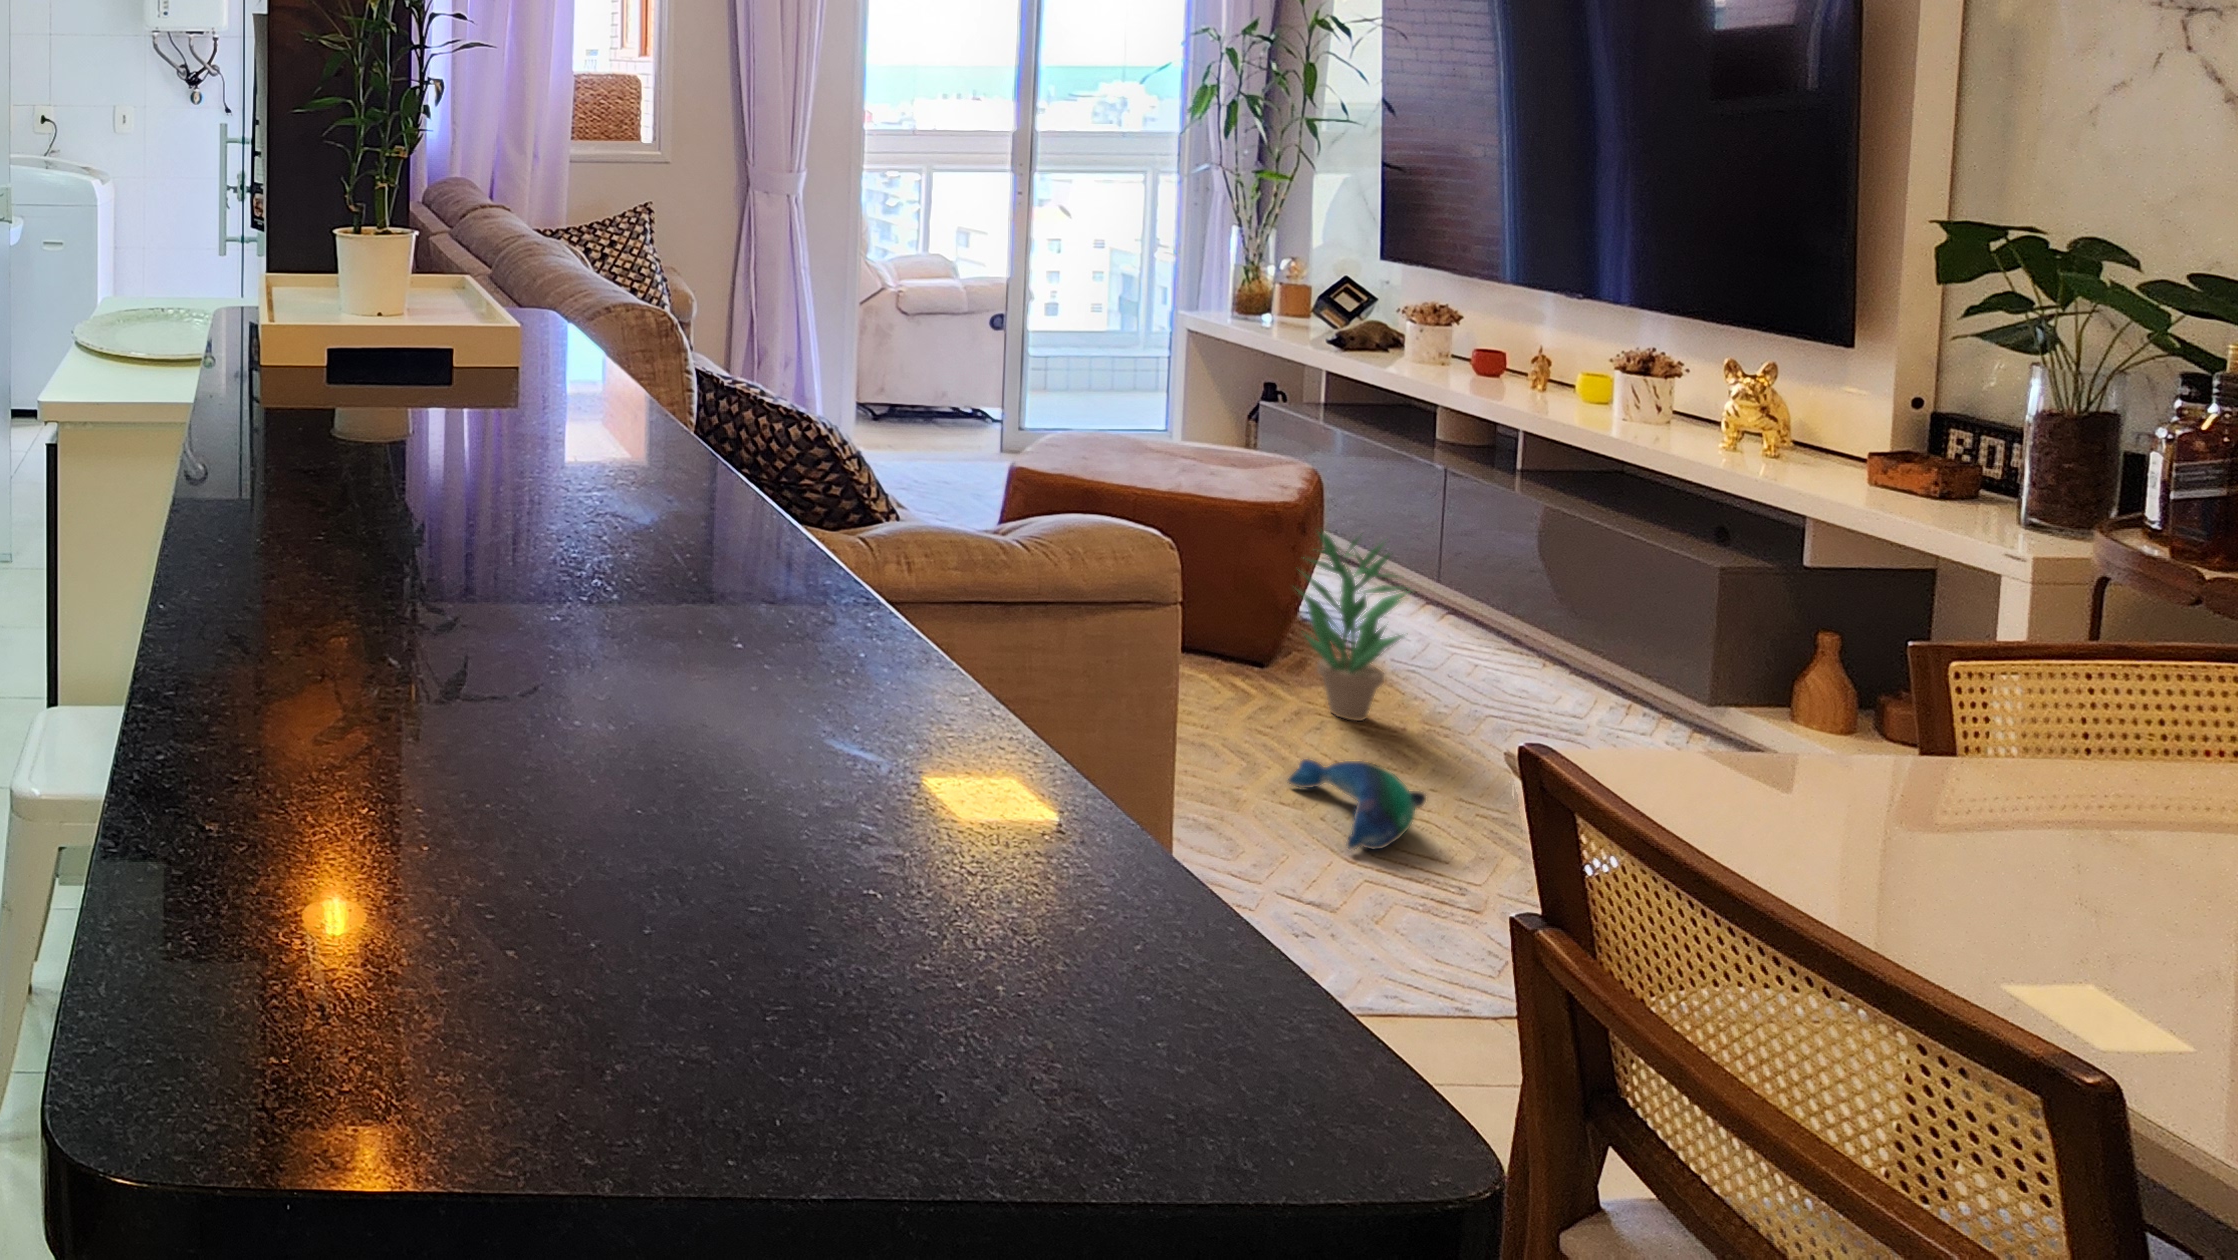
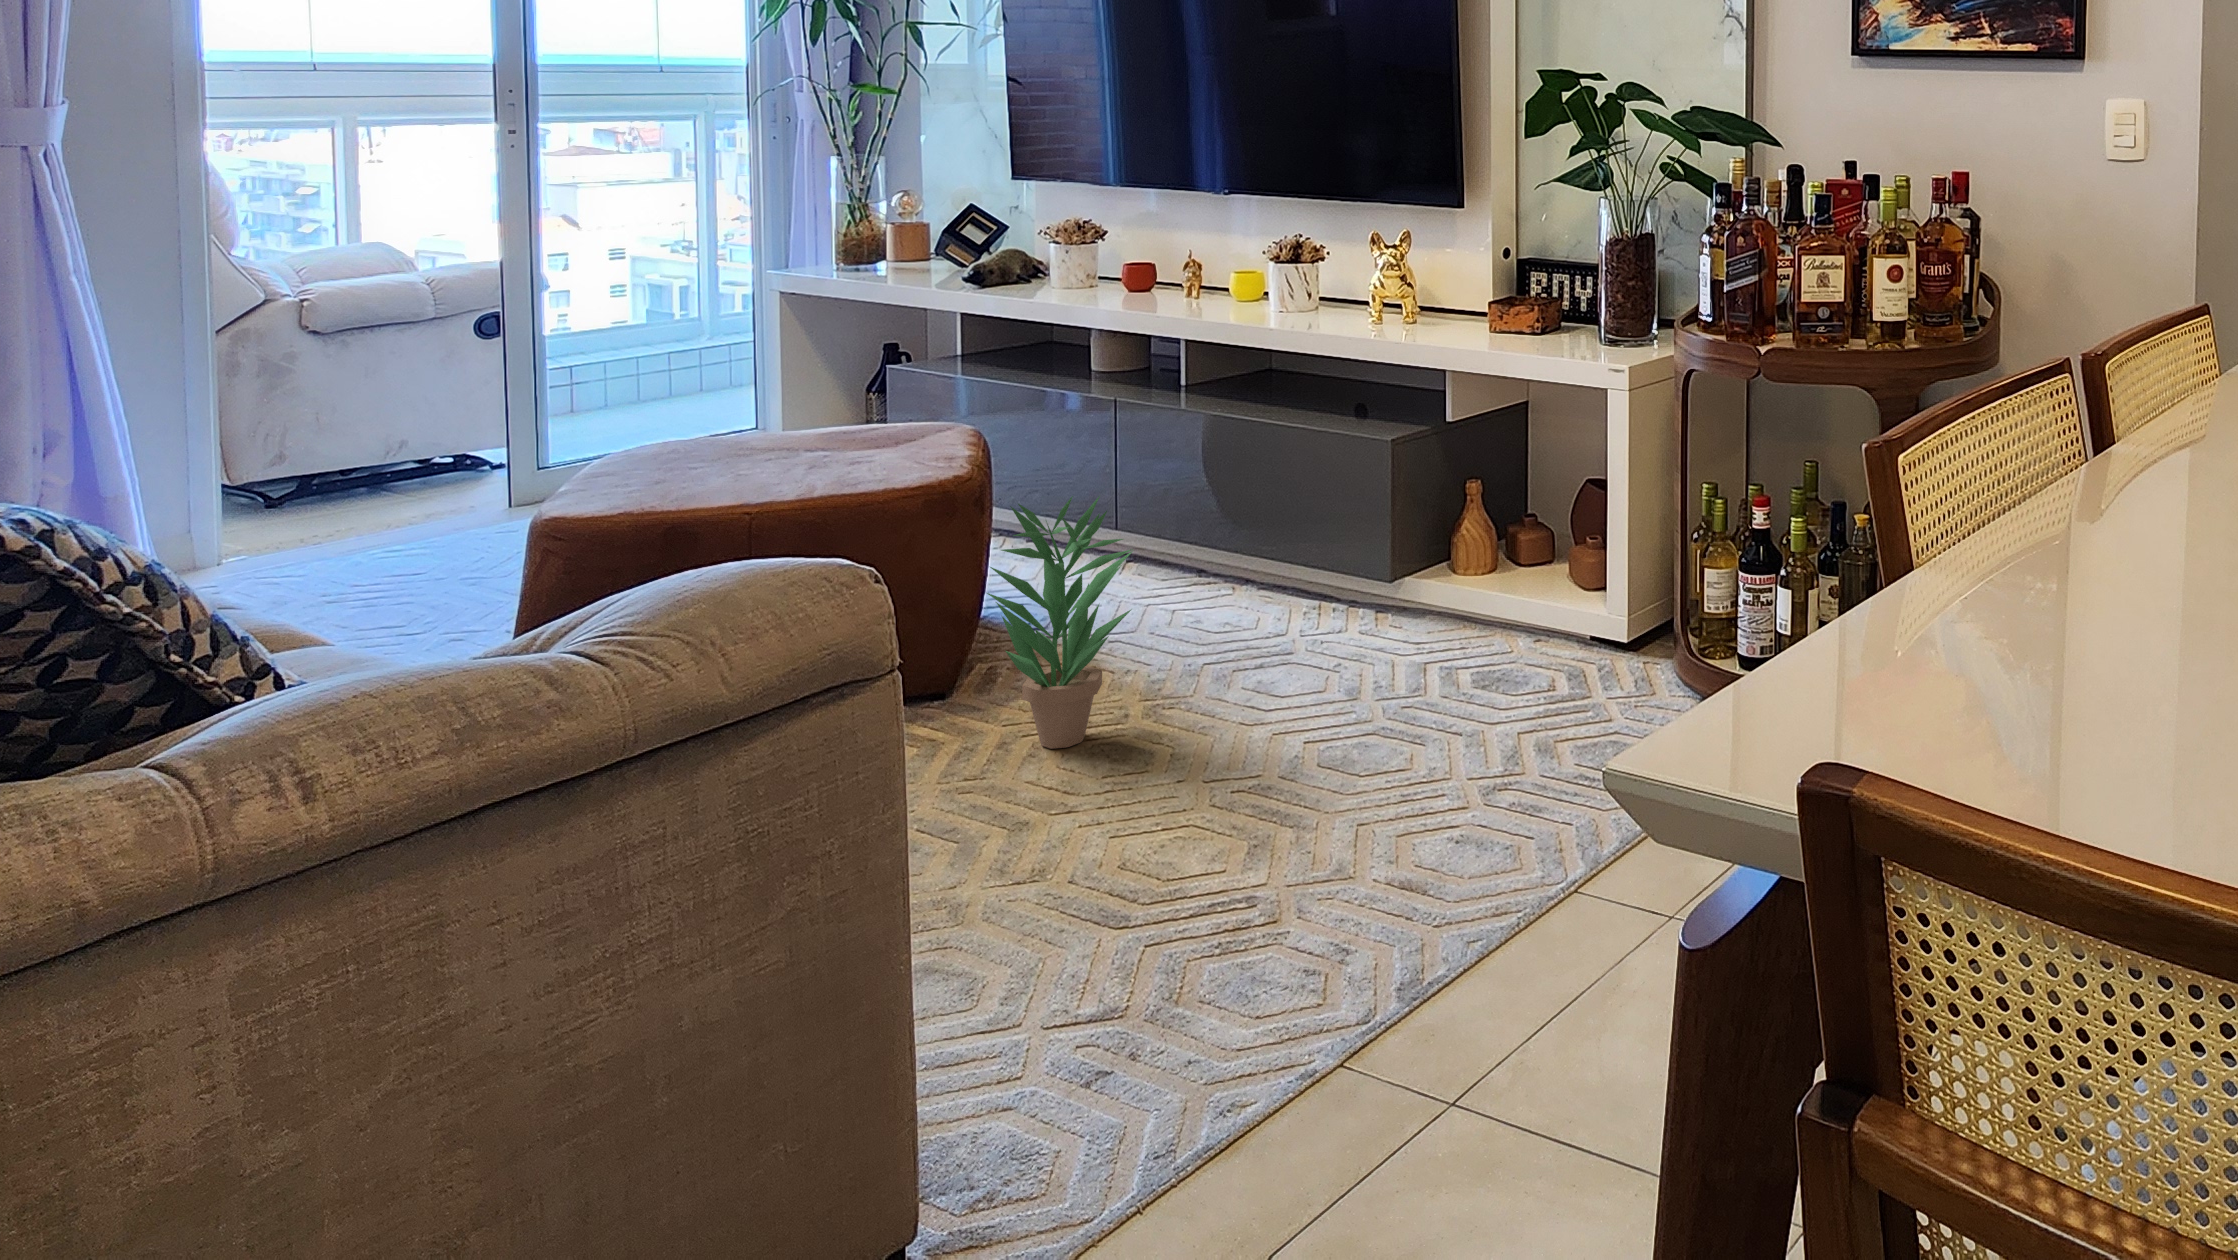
plush toy: present [1288,760,1426,850] -> none [1019,797,1196,932]

